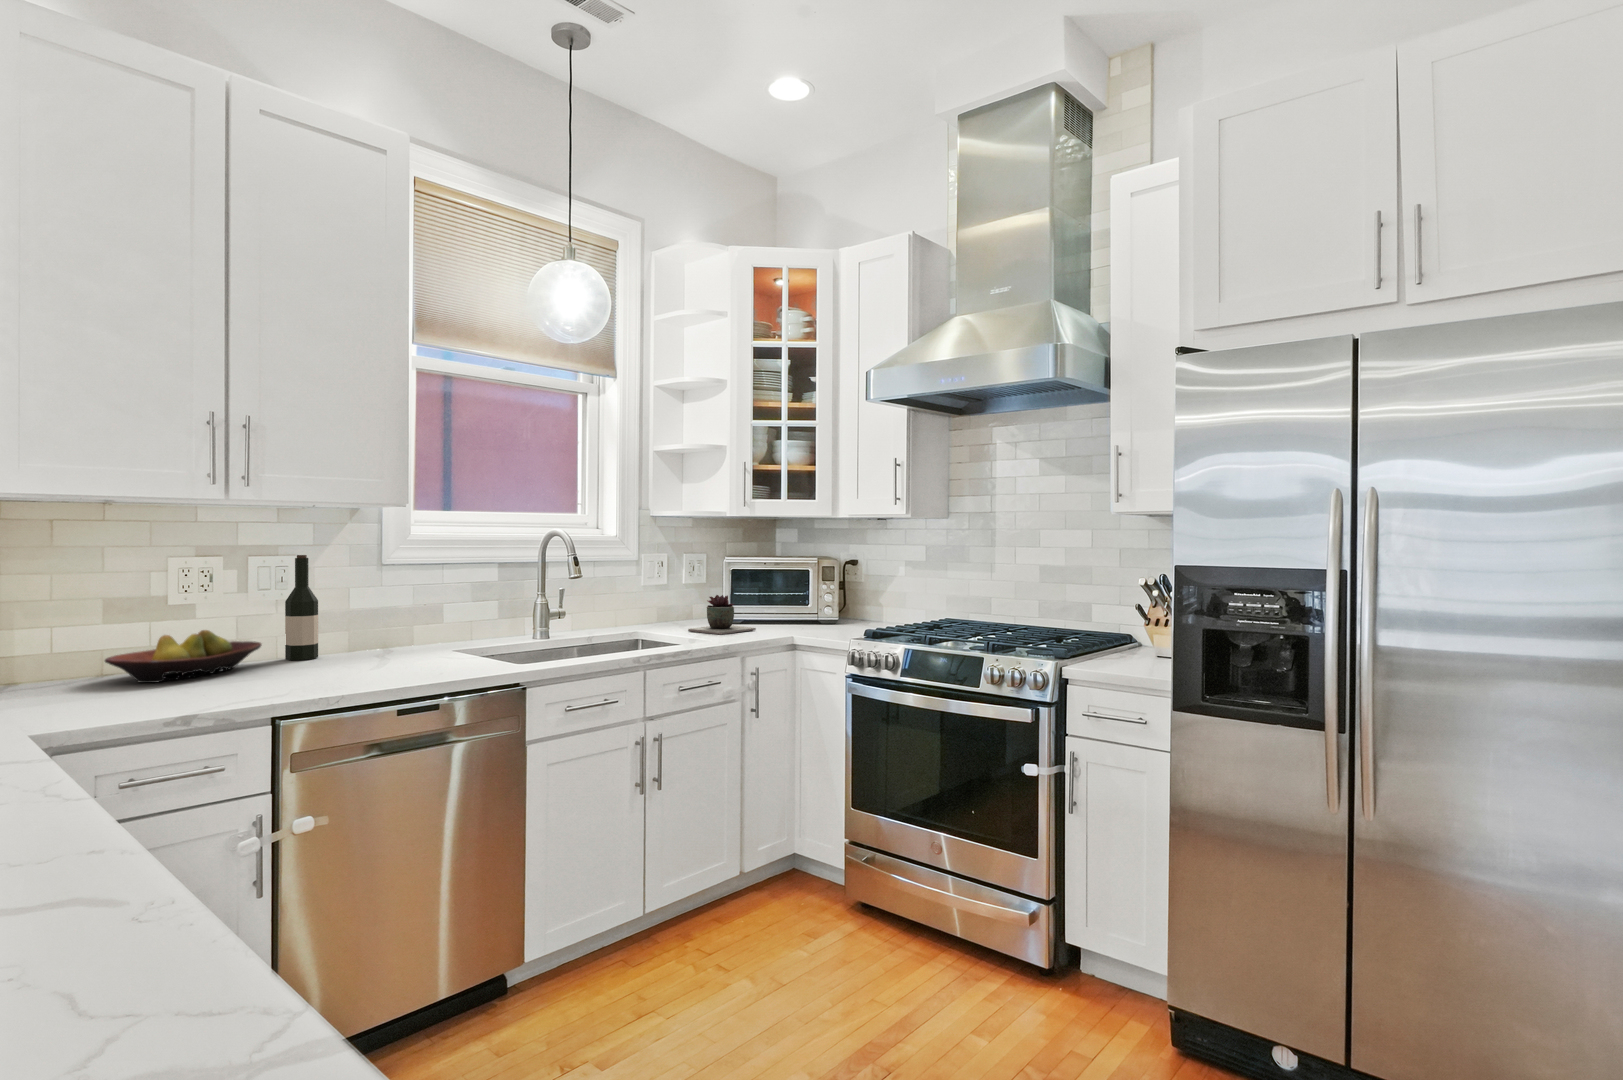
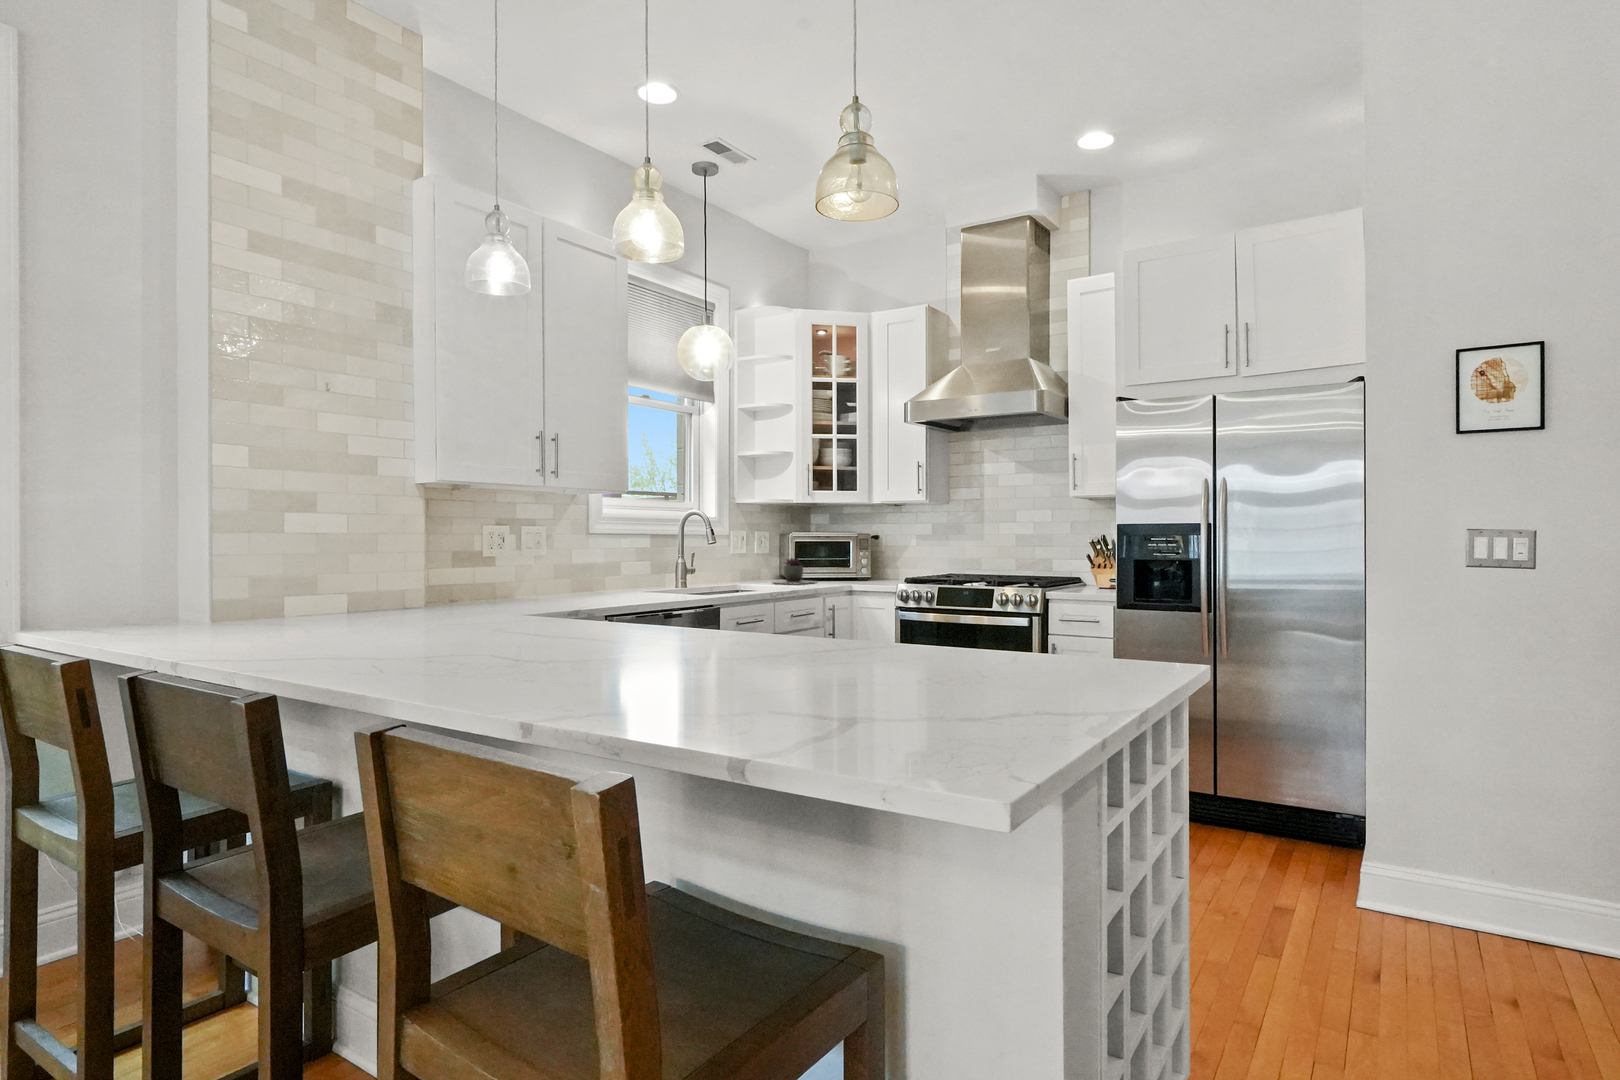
wine bottle: present [285,555,318,660] -> none [543,526,562,596]
fruit bowl: present [105,630,261,683] -> none [473,573,545,603]

